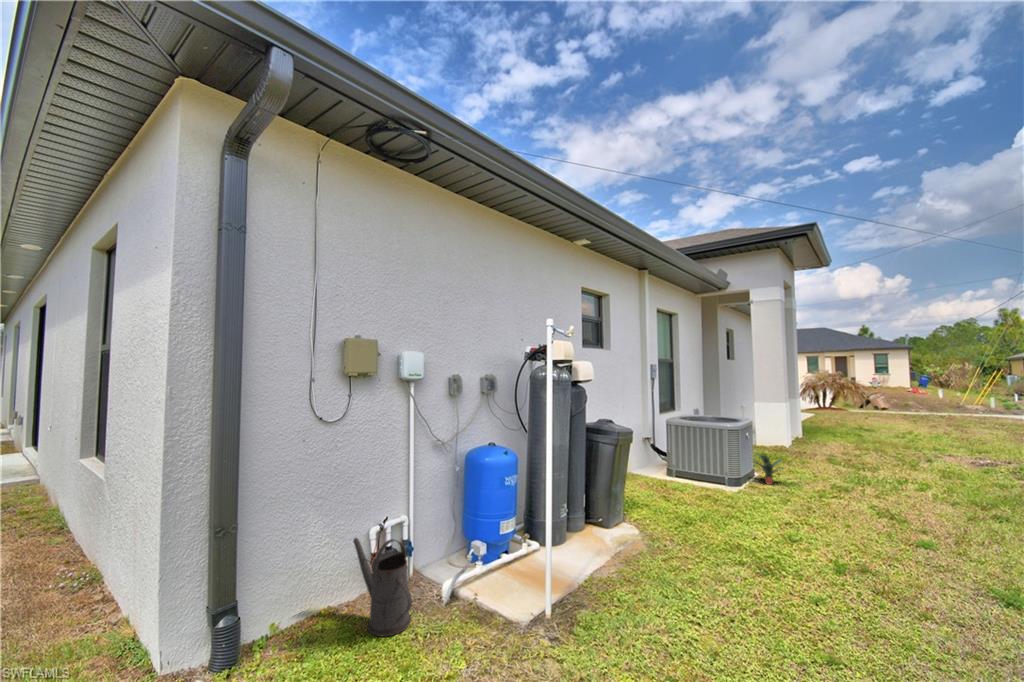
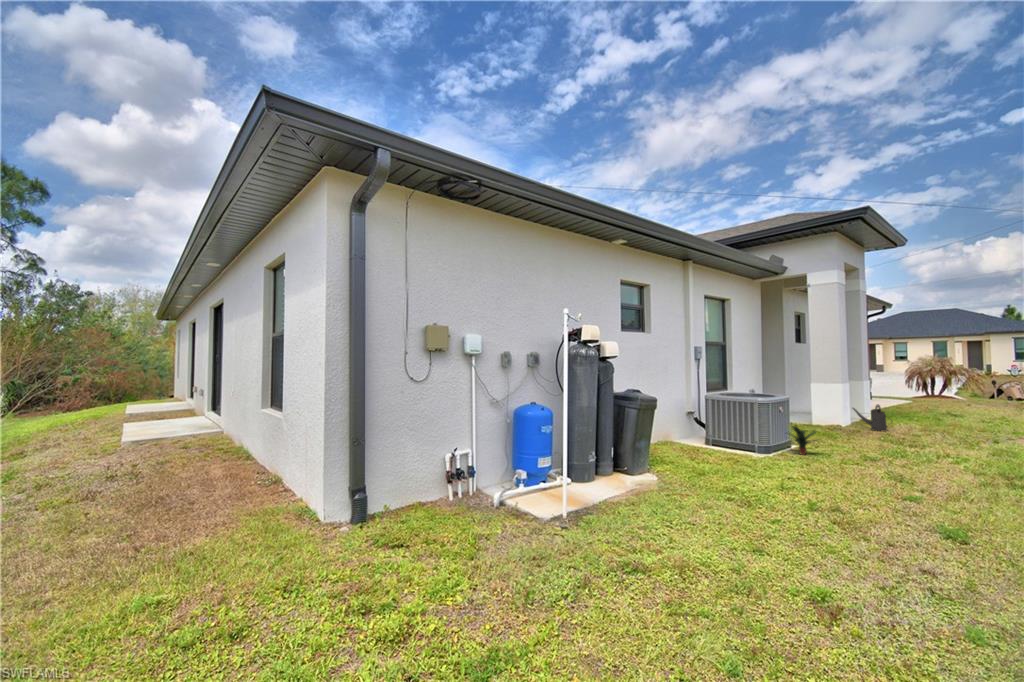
watering can: present [353,538,412,637] -> present [853,404,887,431]

